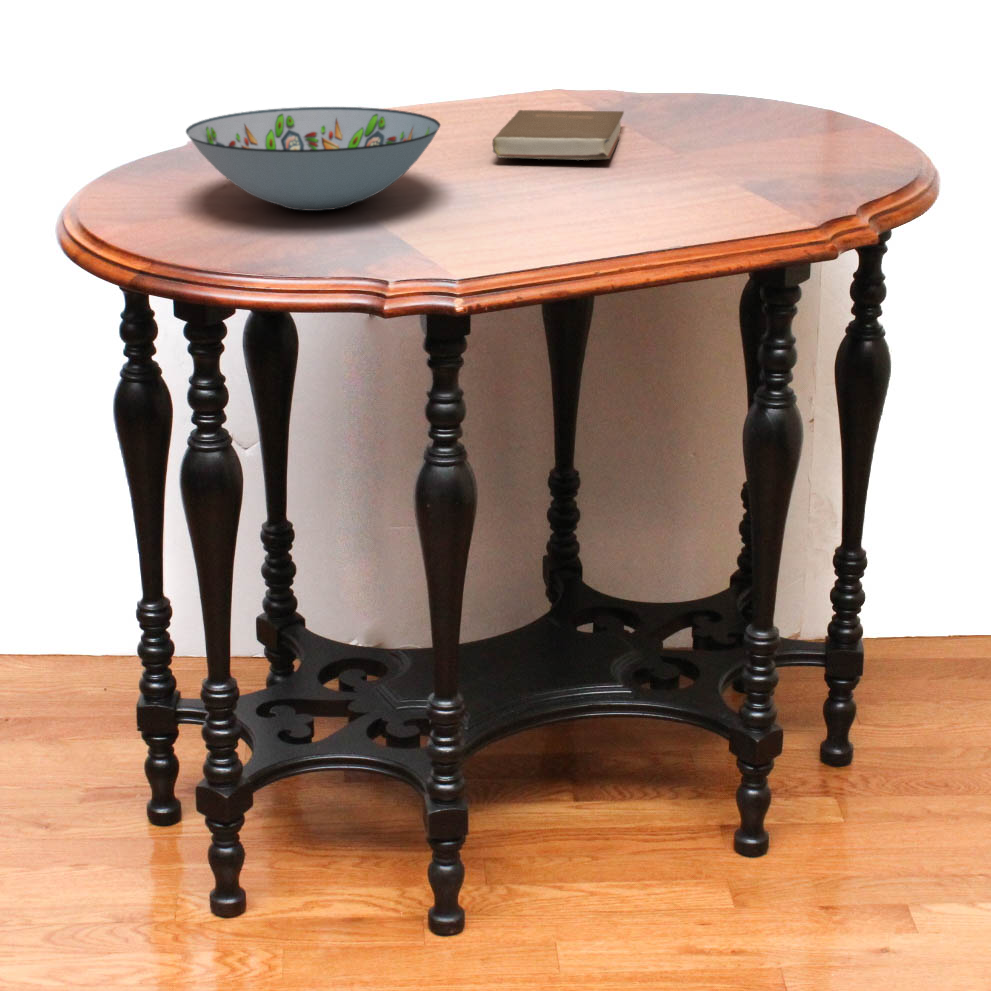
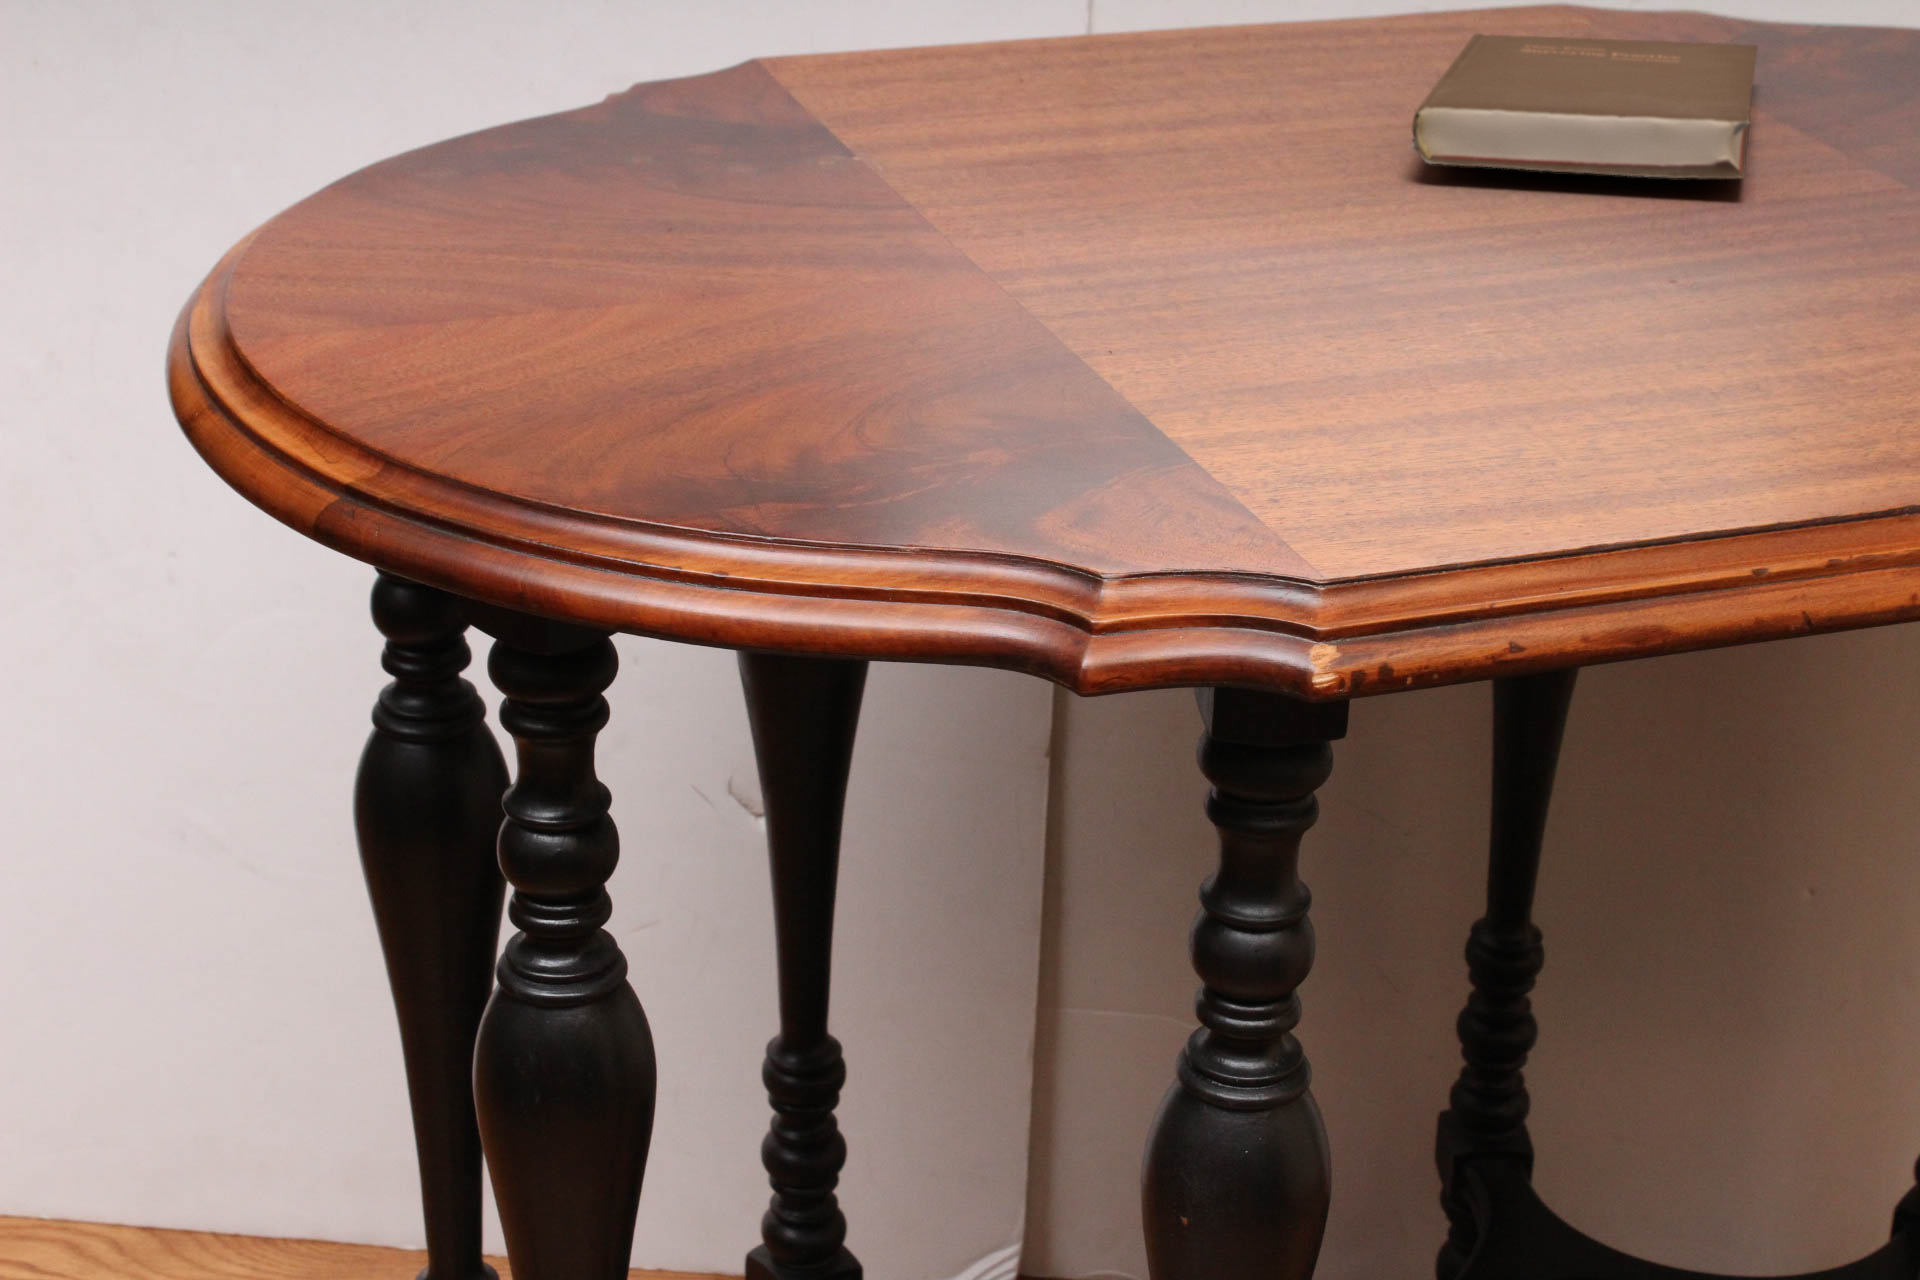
decorative bowl: present [186,107,440,211] -> none [542,11,1278,310]

